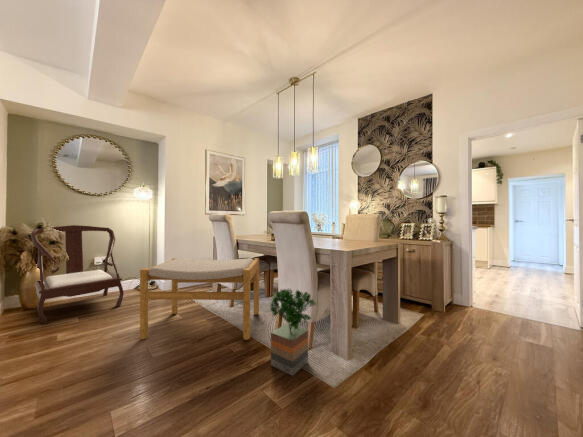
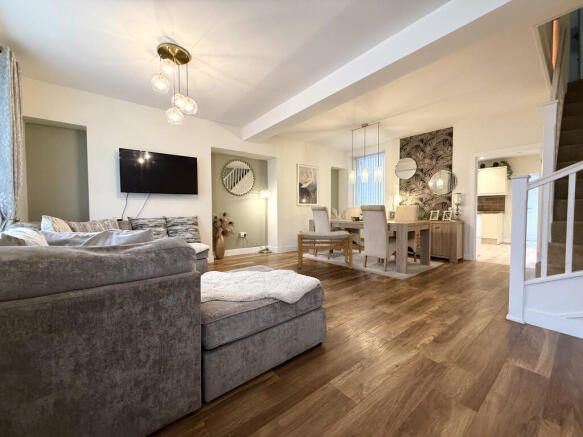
armchair: present [30,225,124,324] -> none [222,214,268,264]
potted tree: present [270,289,316,376] -> none [368,242,392,278]

